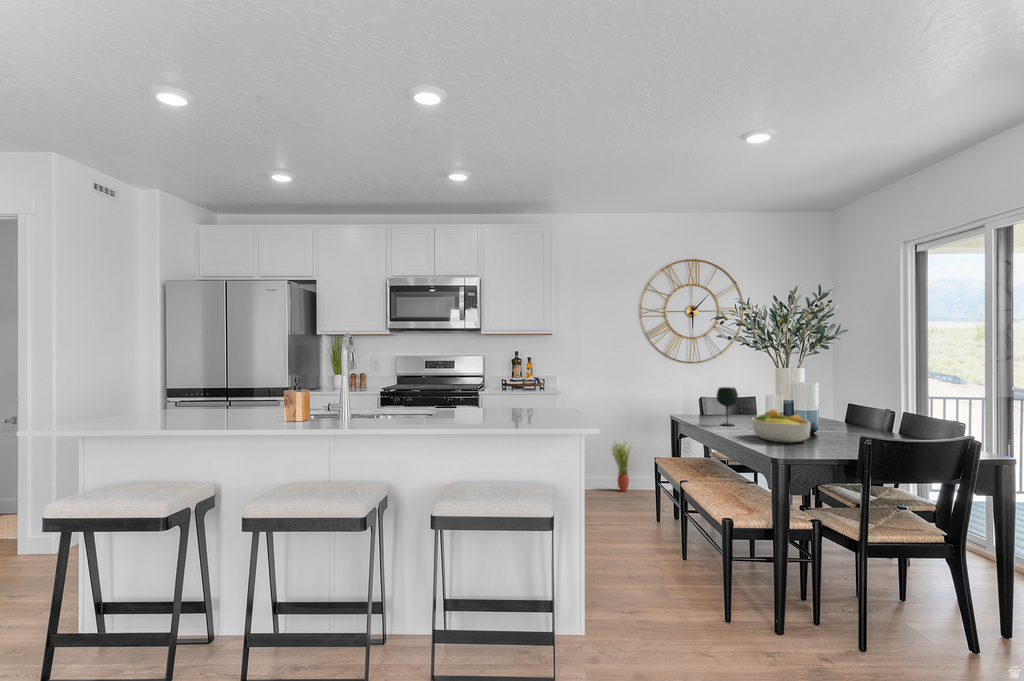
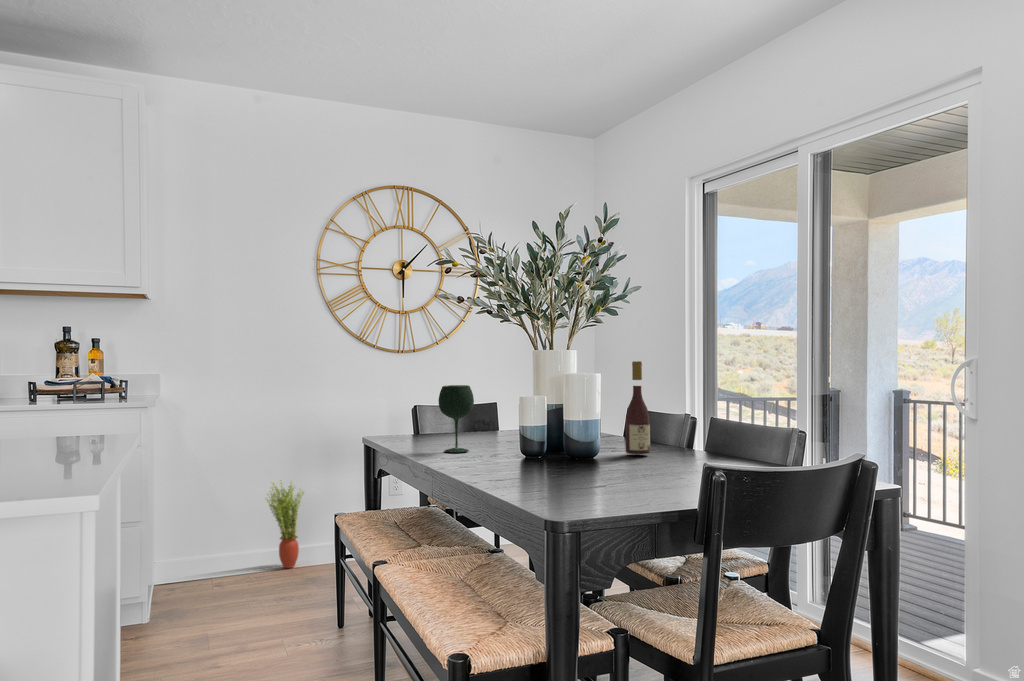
wine bottle: none [835,377,853,435] -> present [626,361,650,454]
fruit bowl: present [752,409,811,443] -> none [500,420,600,481]

